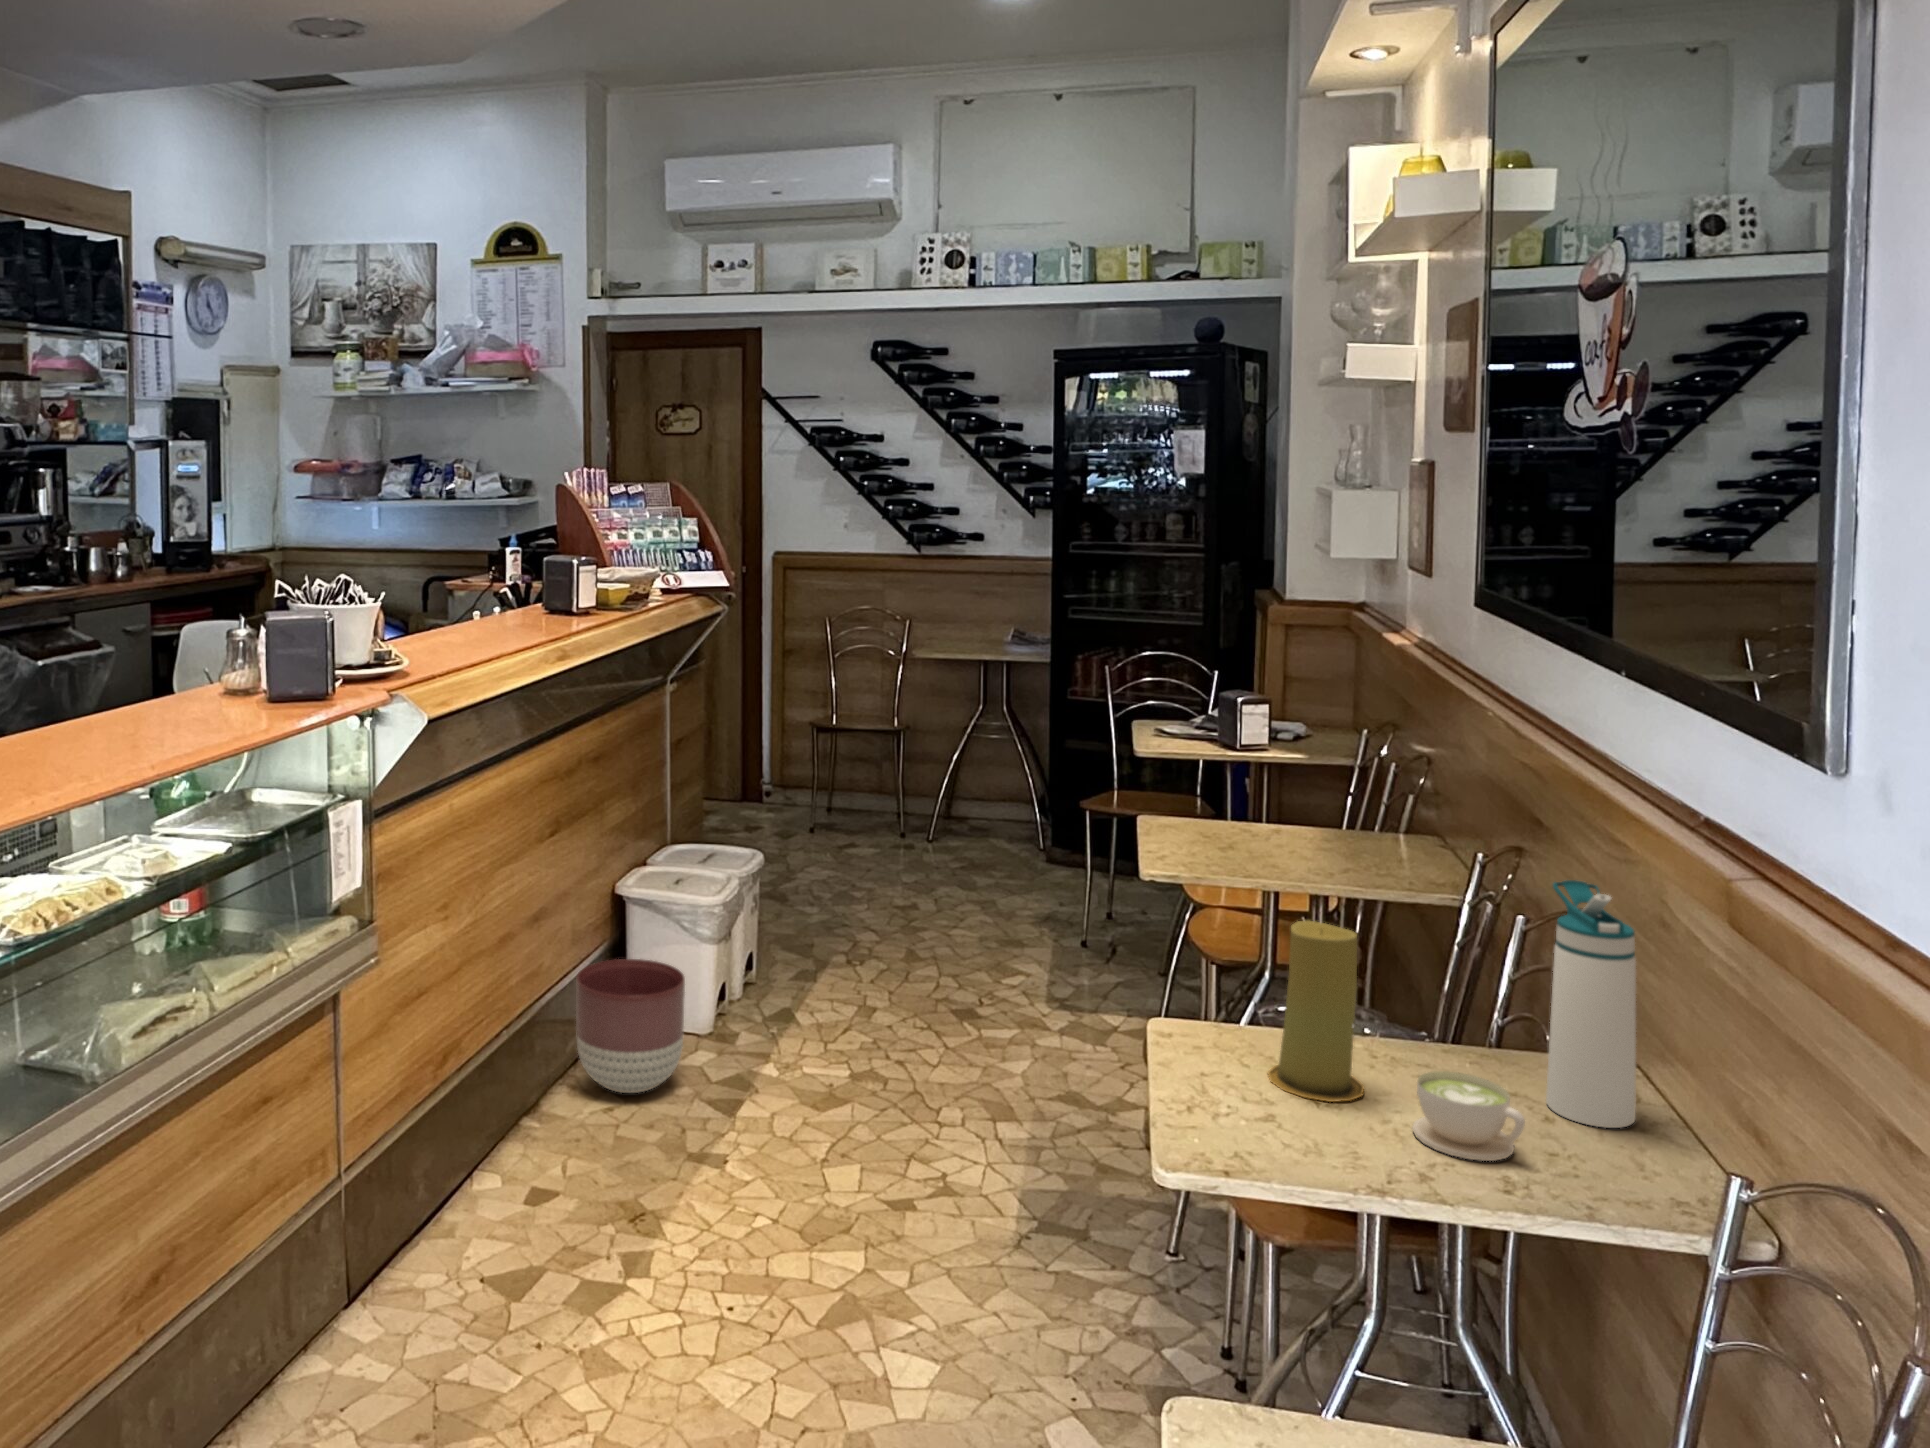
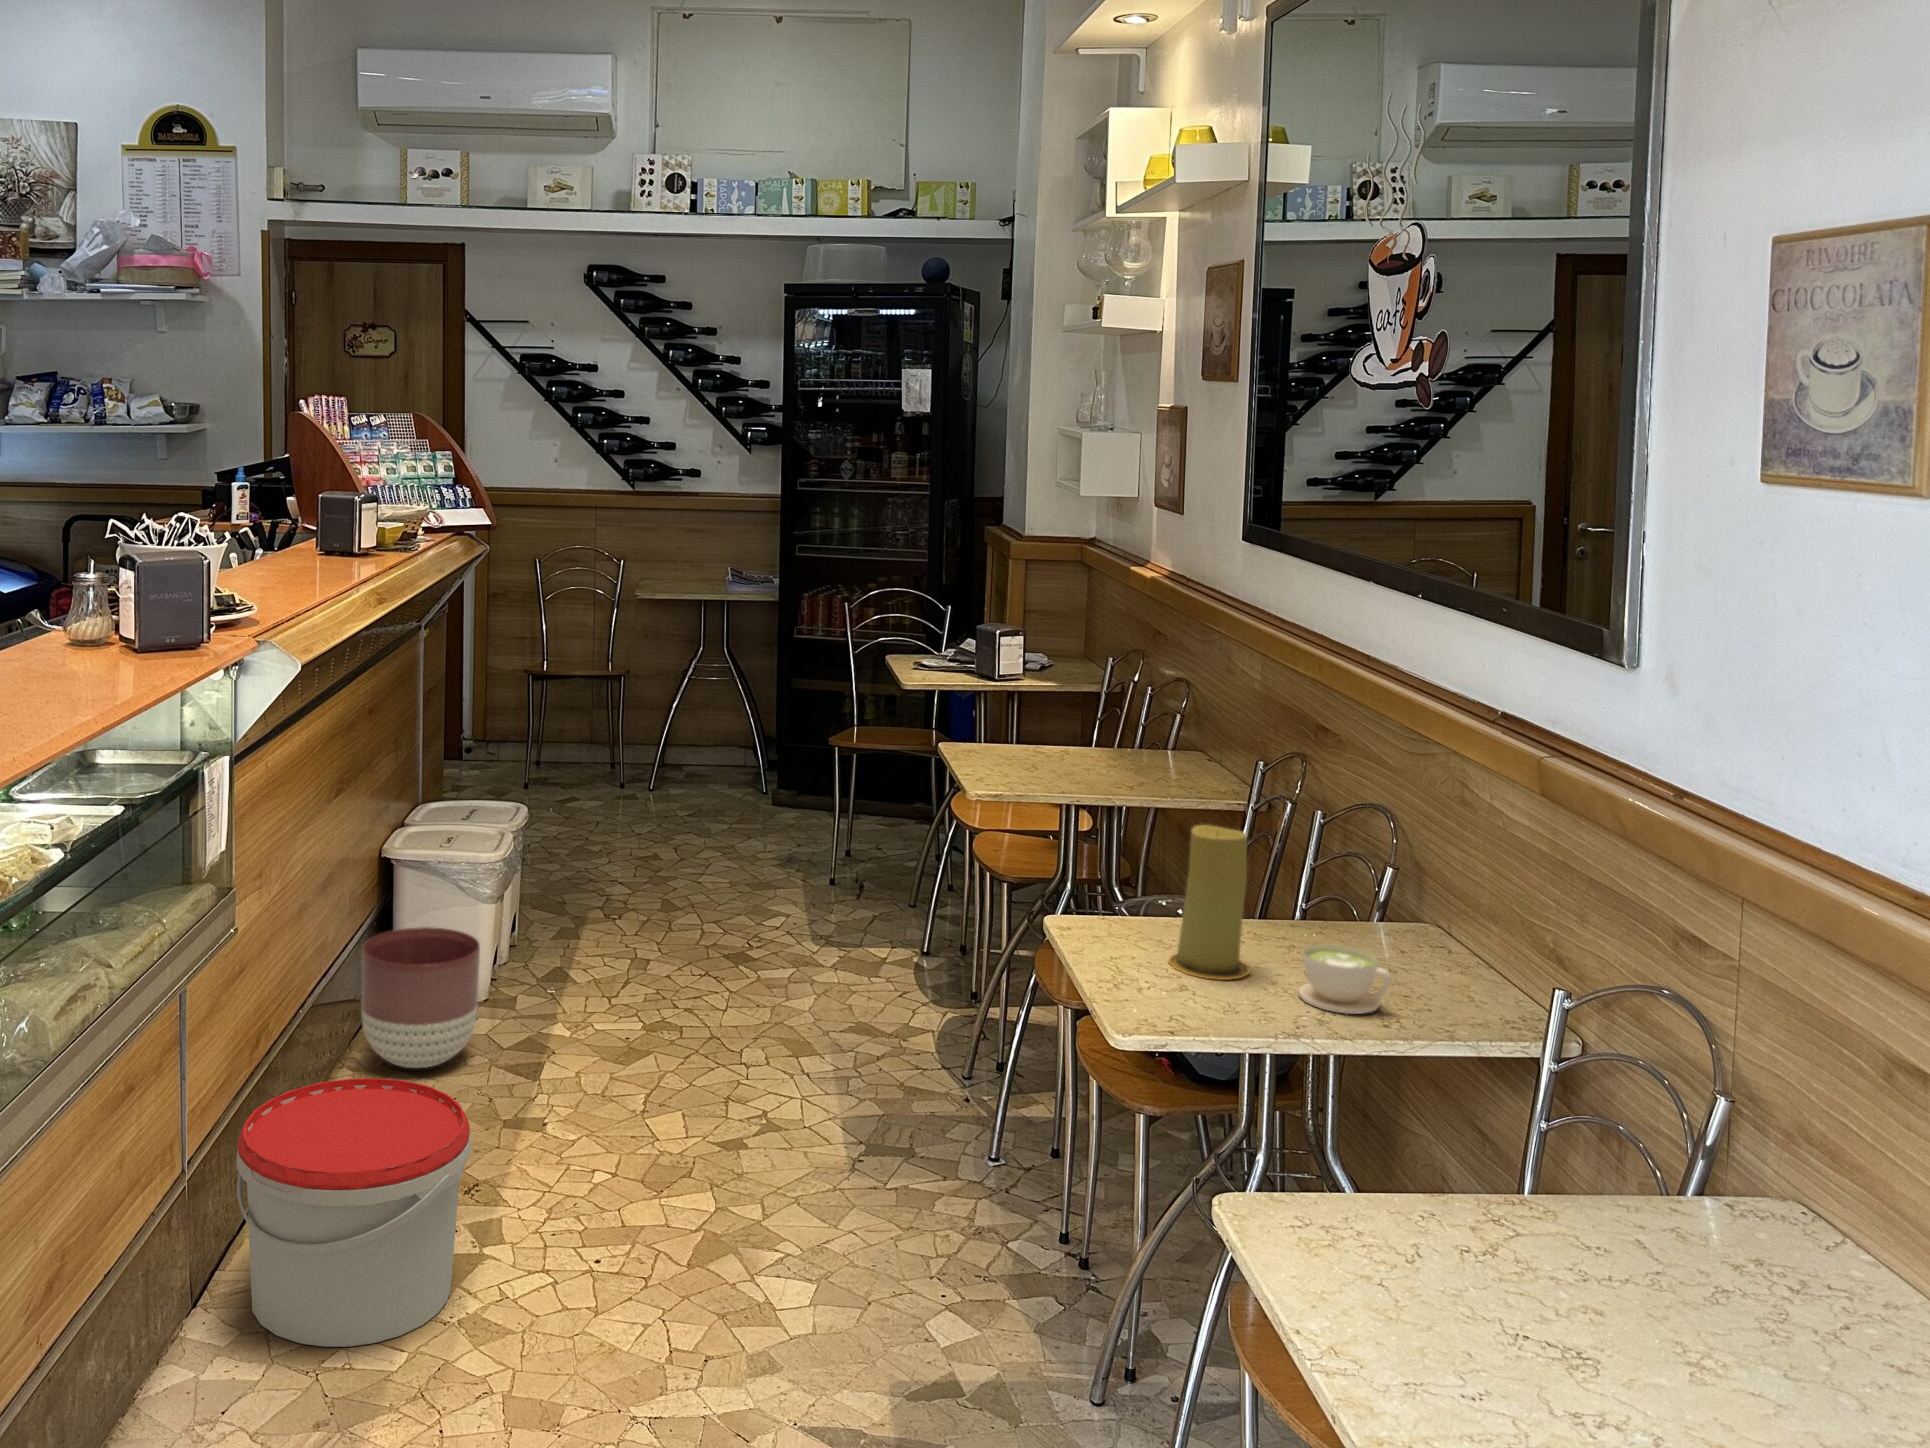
water bottle: present [1546,880,1636,1128] -> none [1383,778,1456,981]
bucket: none [384,1102,601,1364] -> present [237,1078,471,1347]

